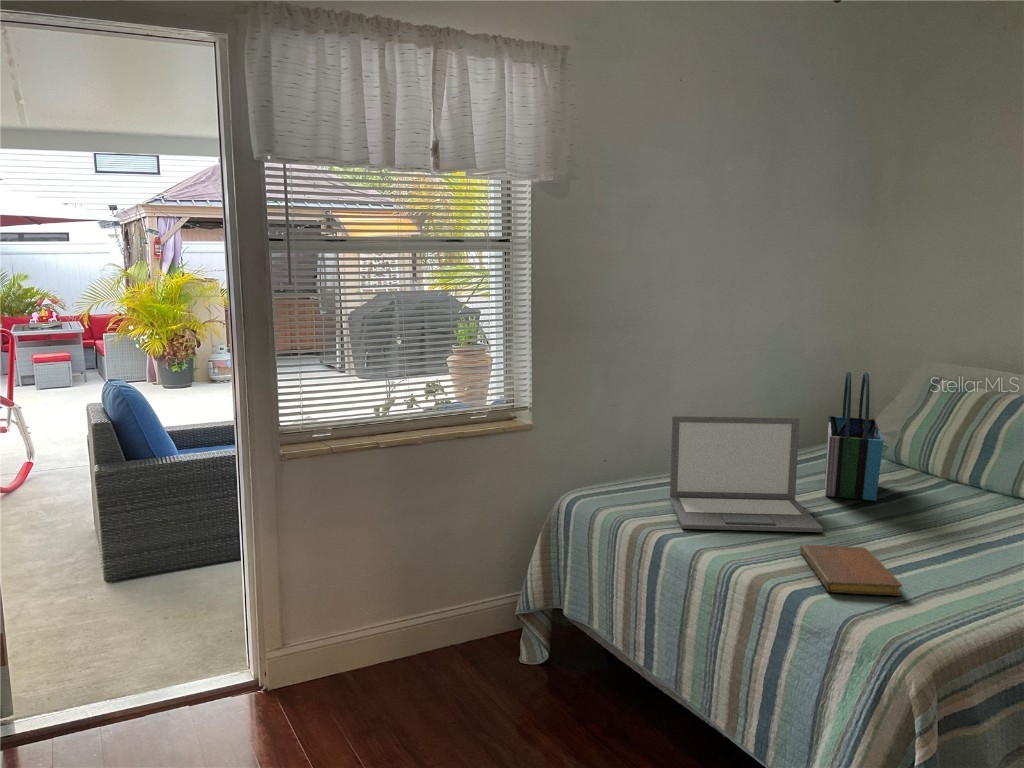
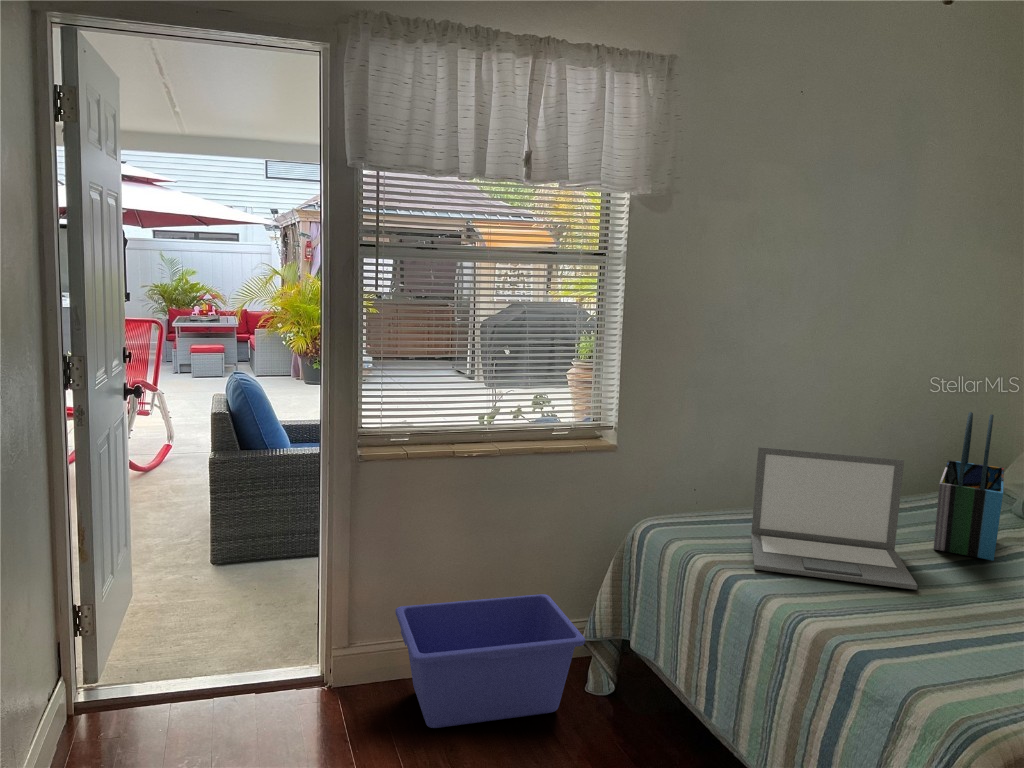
notebook: present [800,545,902,596] -> none [883,602,993,673]
storage bin: none [328,576,522,719] -> present [395,594,585,728]

